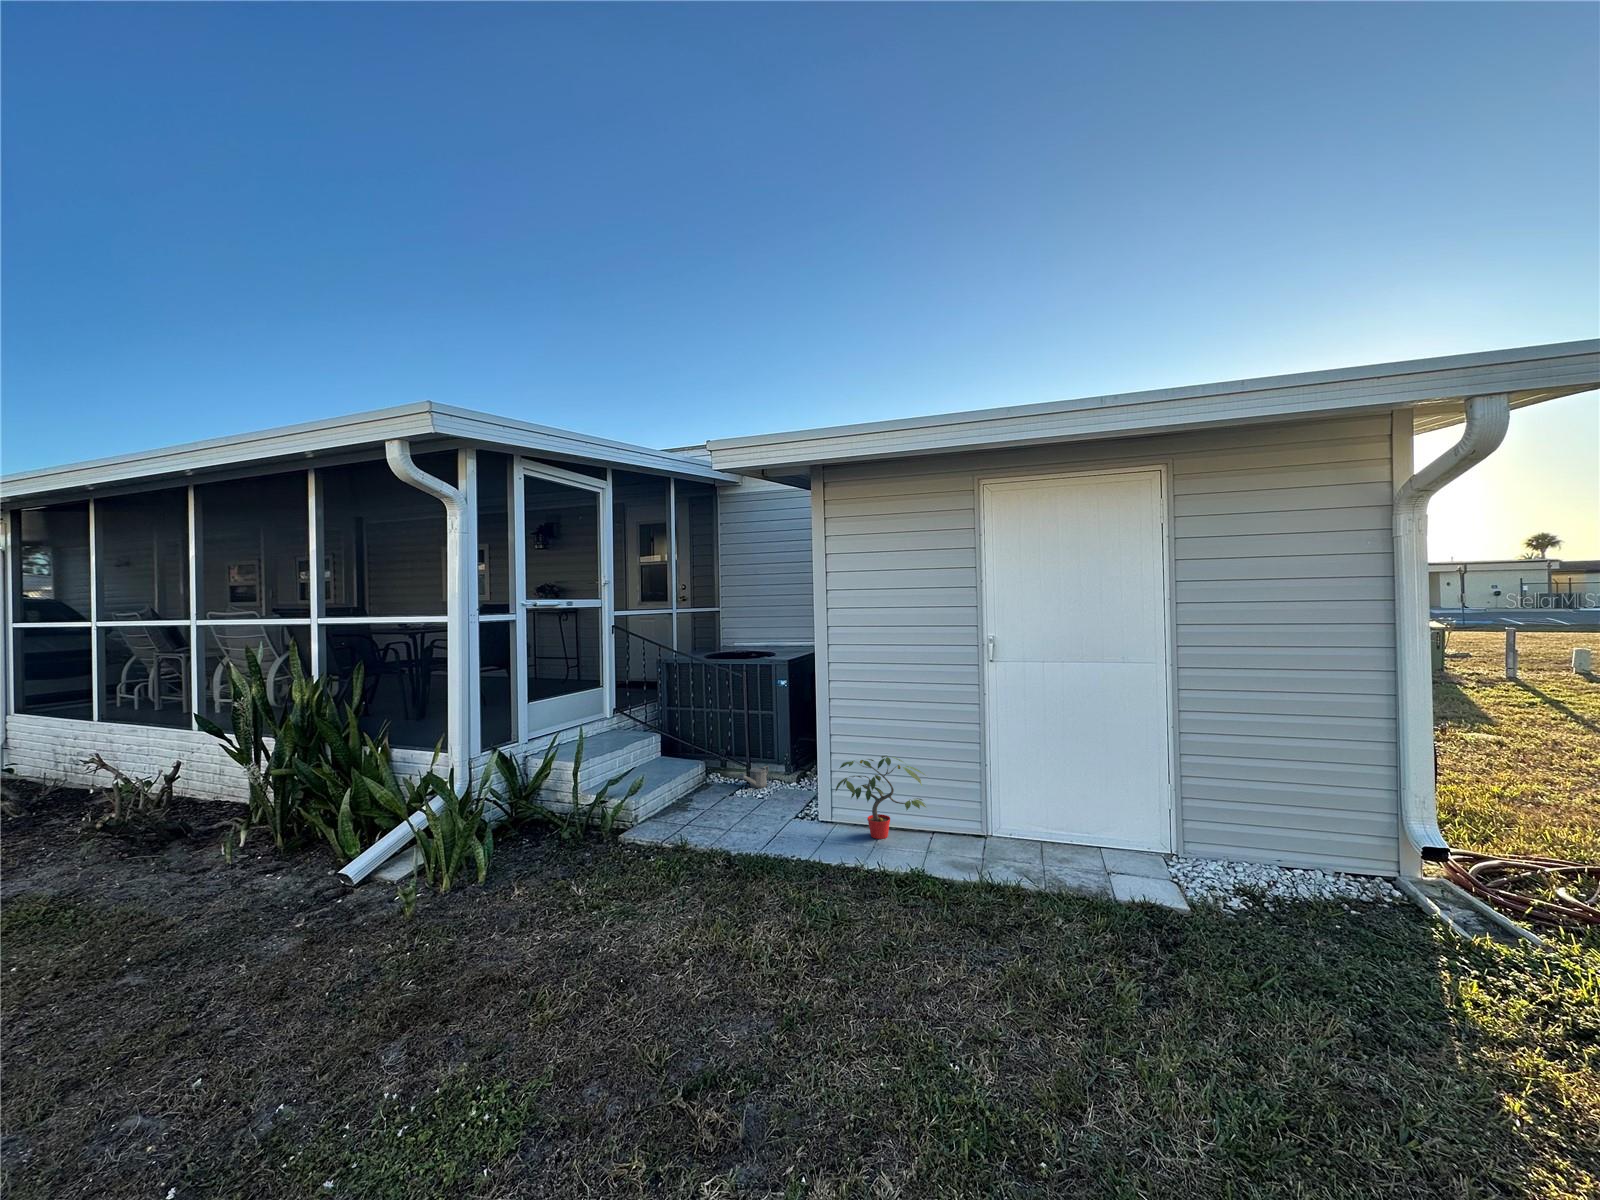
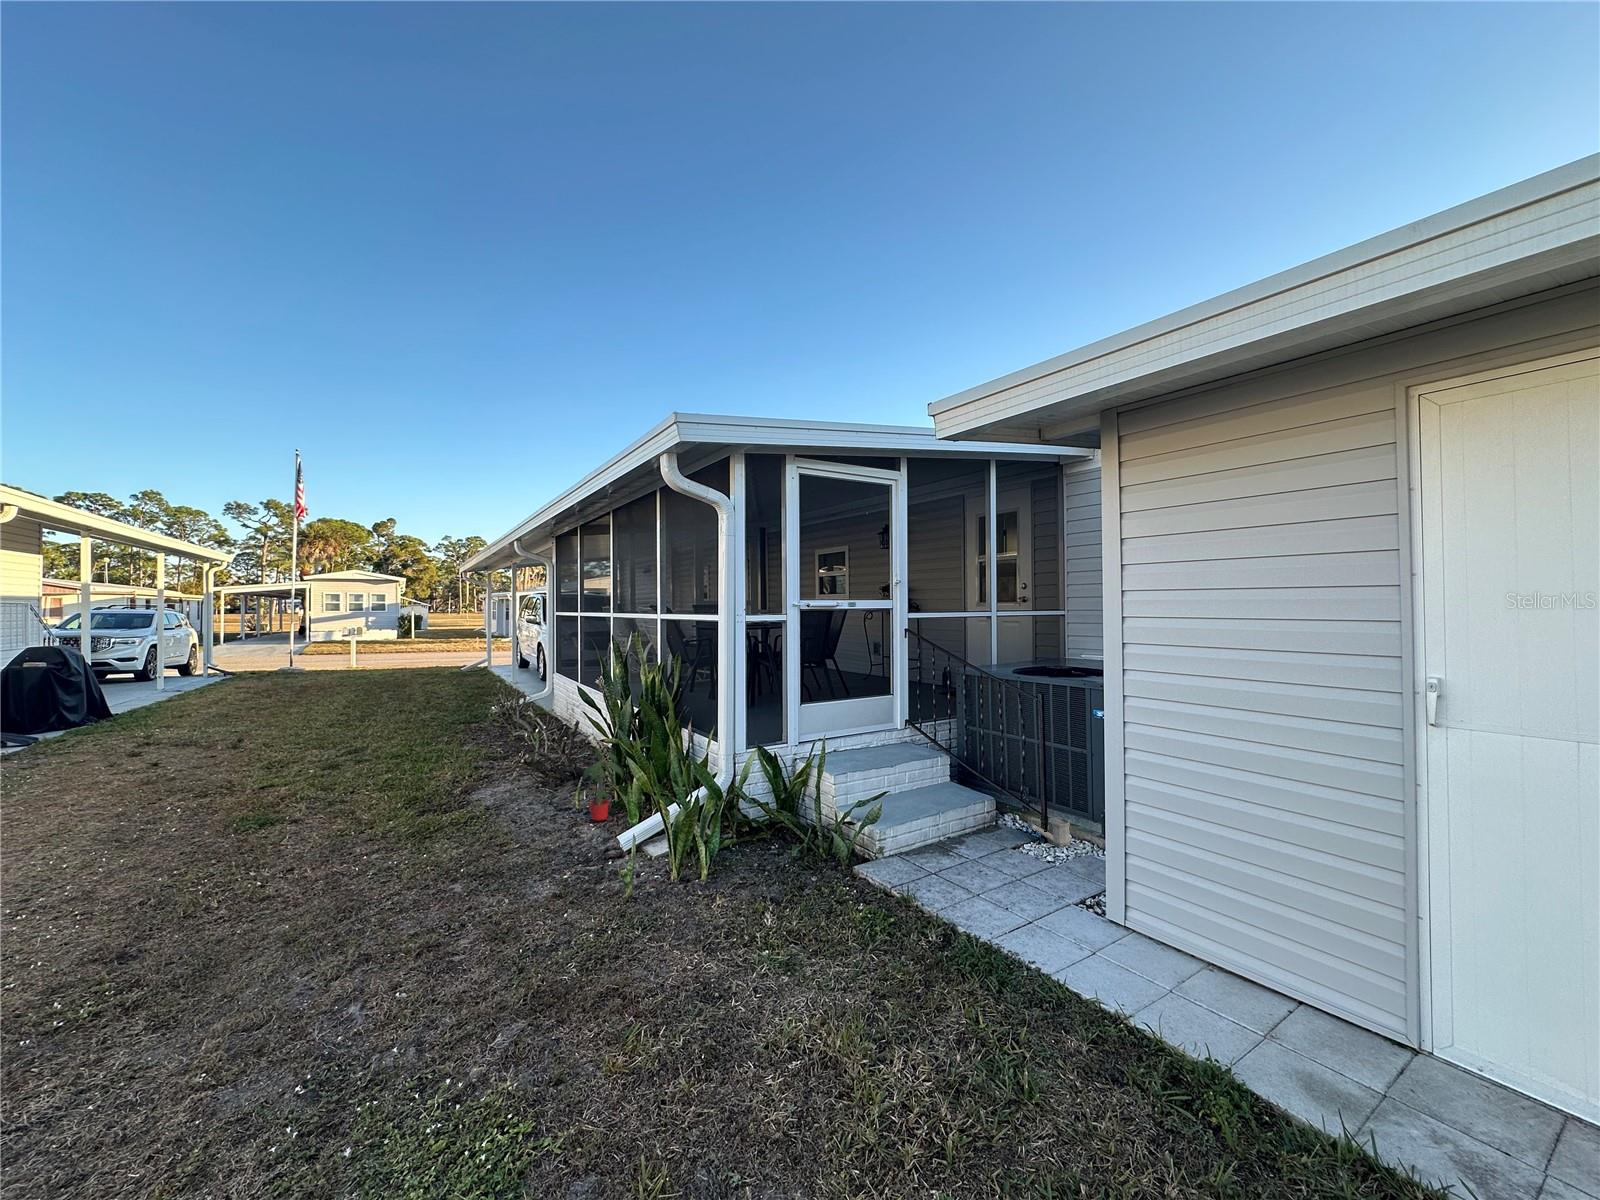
potted plant: present [836,756,926,839] -> present [575,750,622,820]

